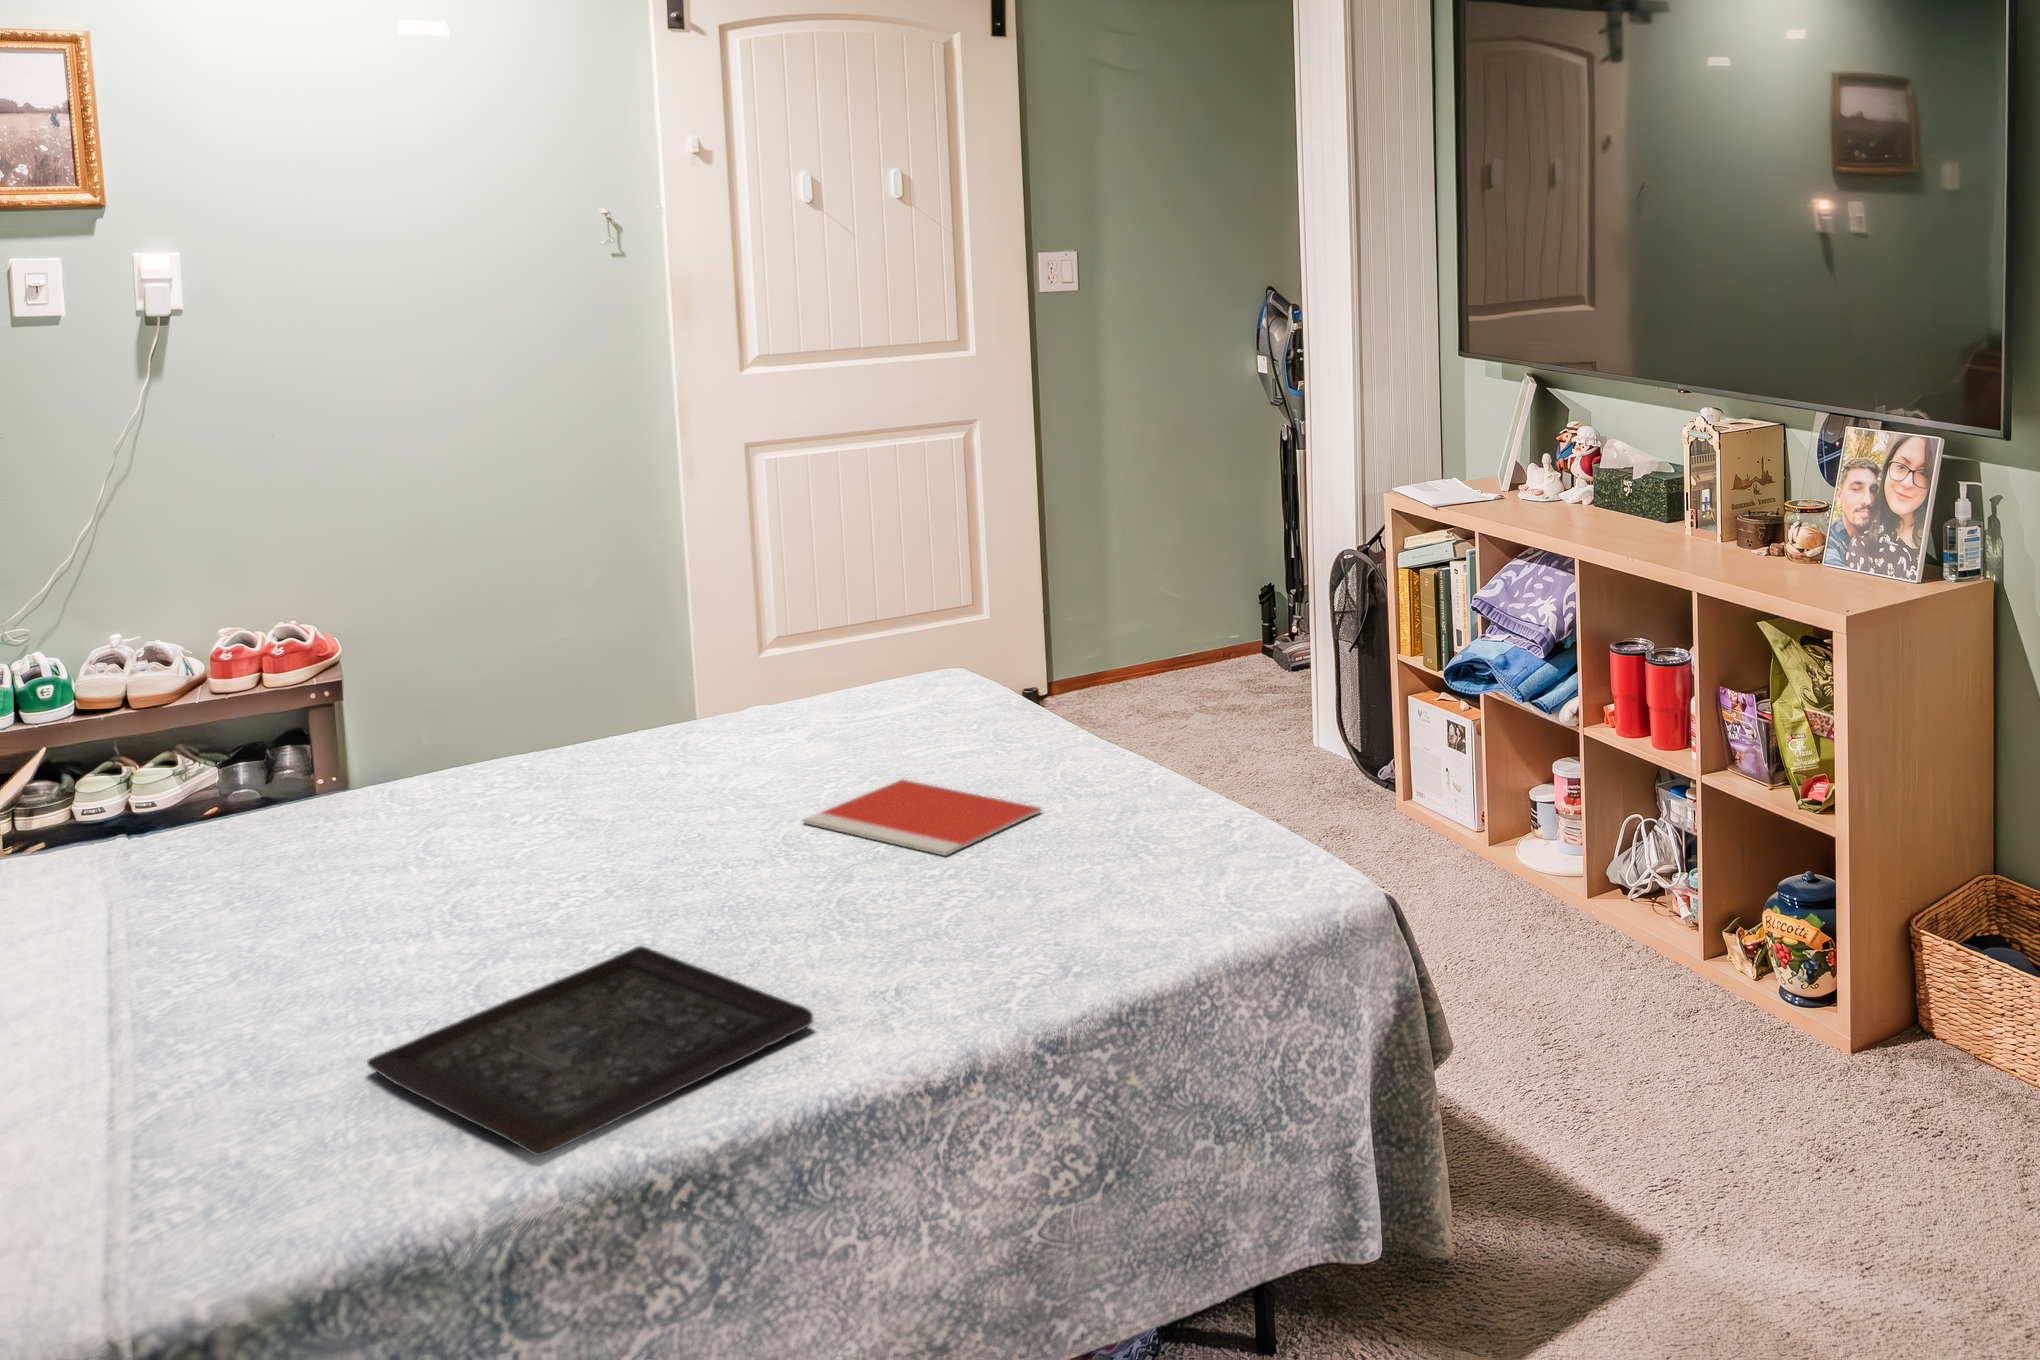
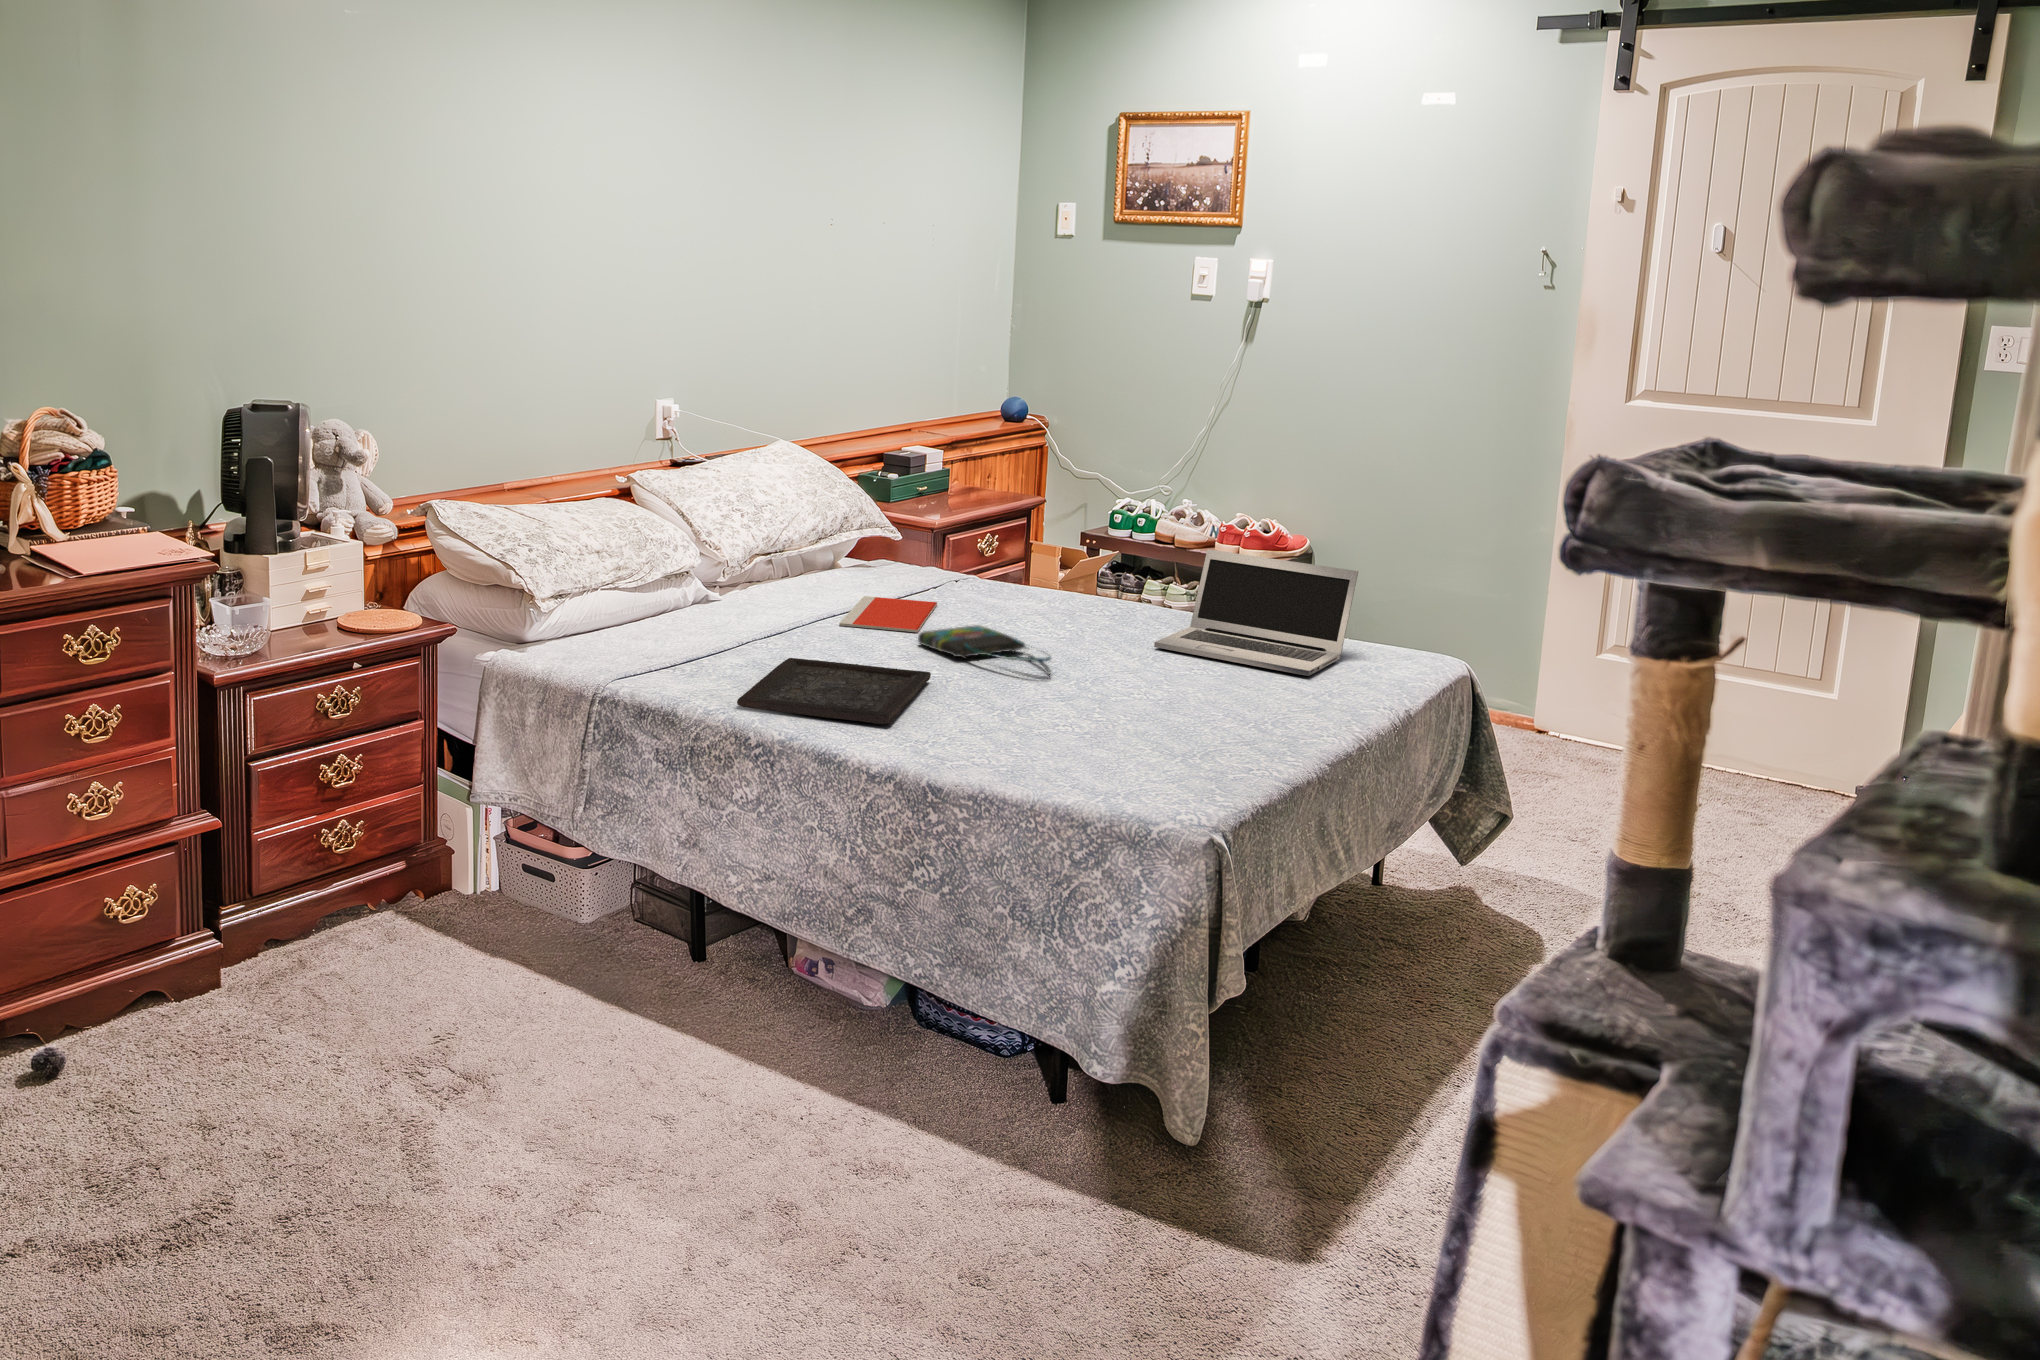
laptop: none [669,602,939,789] -> present [1154,549,1358,676]
notebook: present [803,780,1041,856] -> present [839,596,937,632]
tote bag: none [443,842,751,937] -> present [918,625,1051,680]

